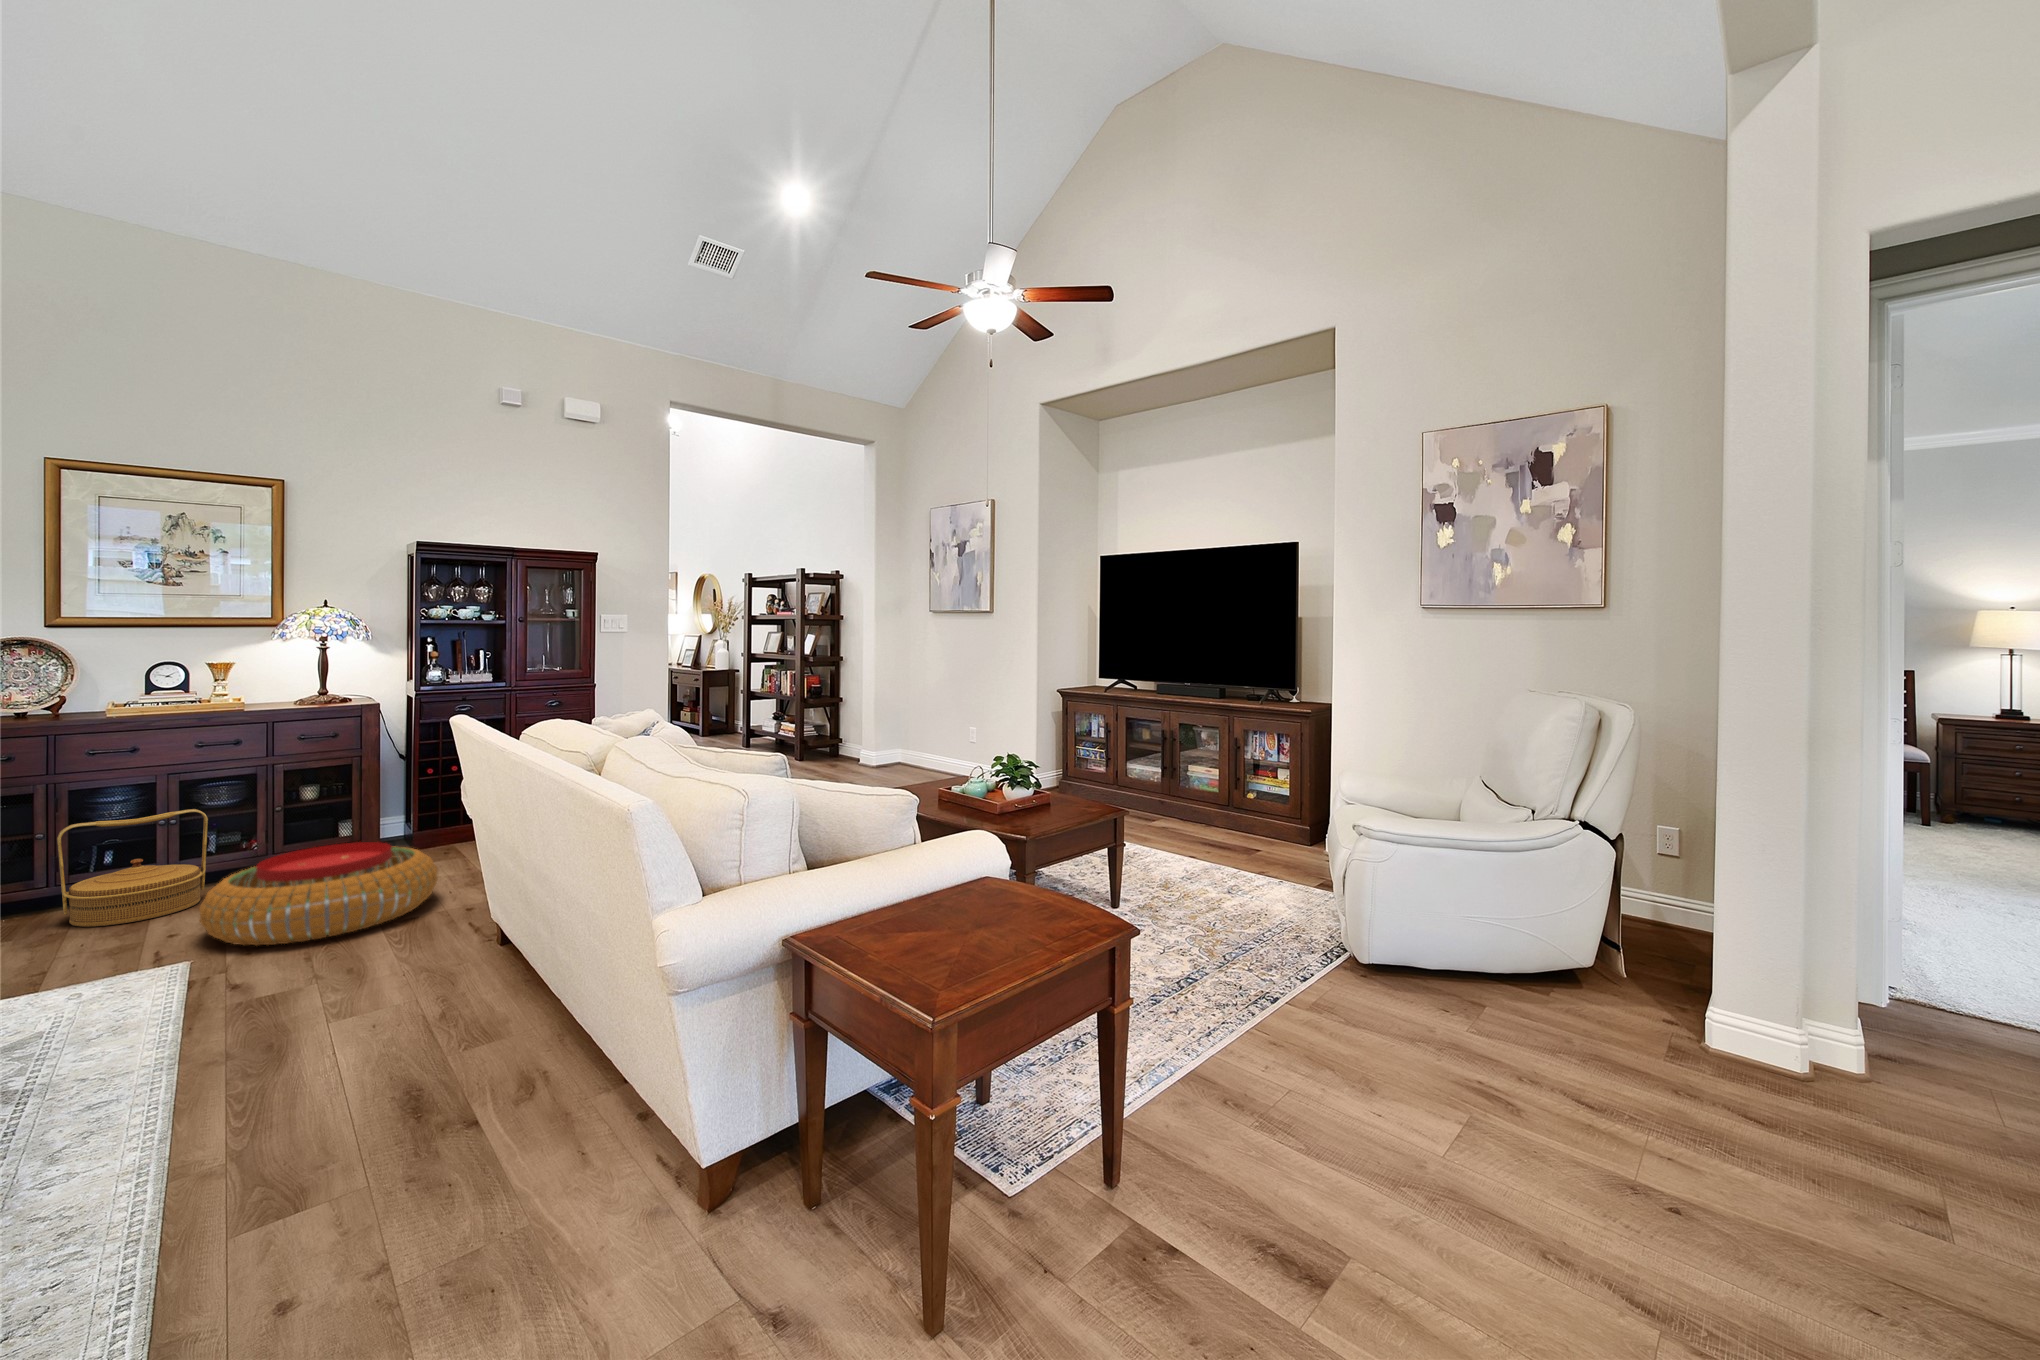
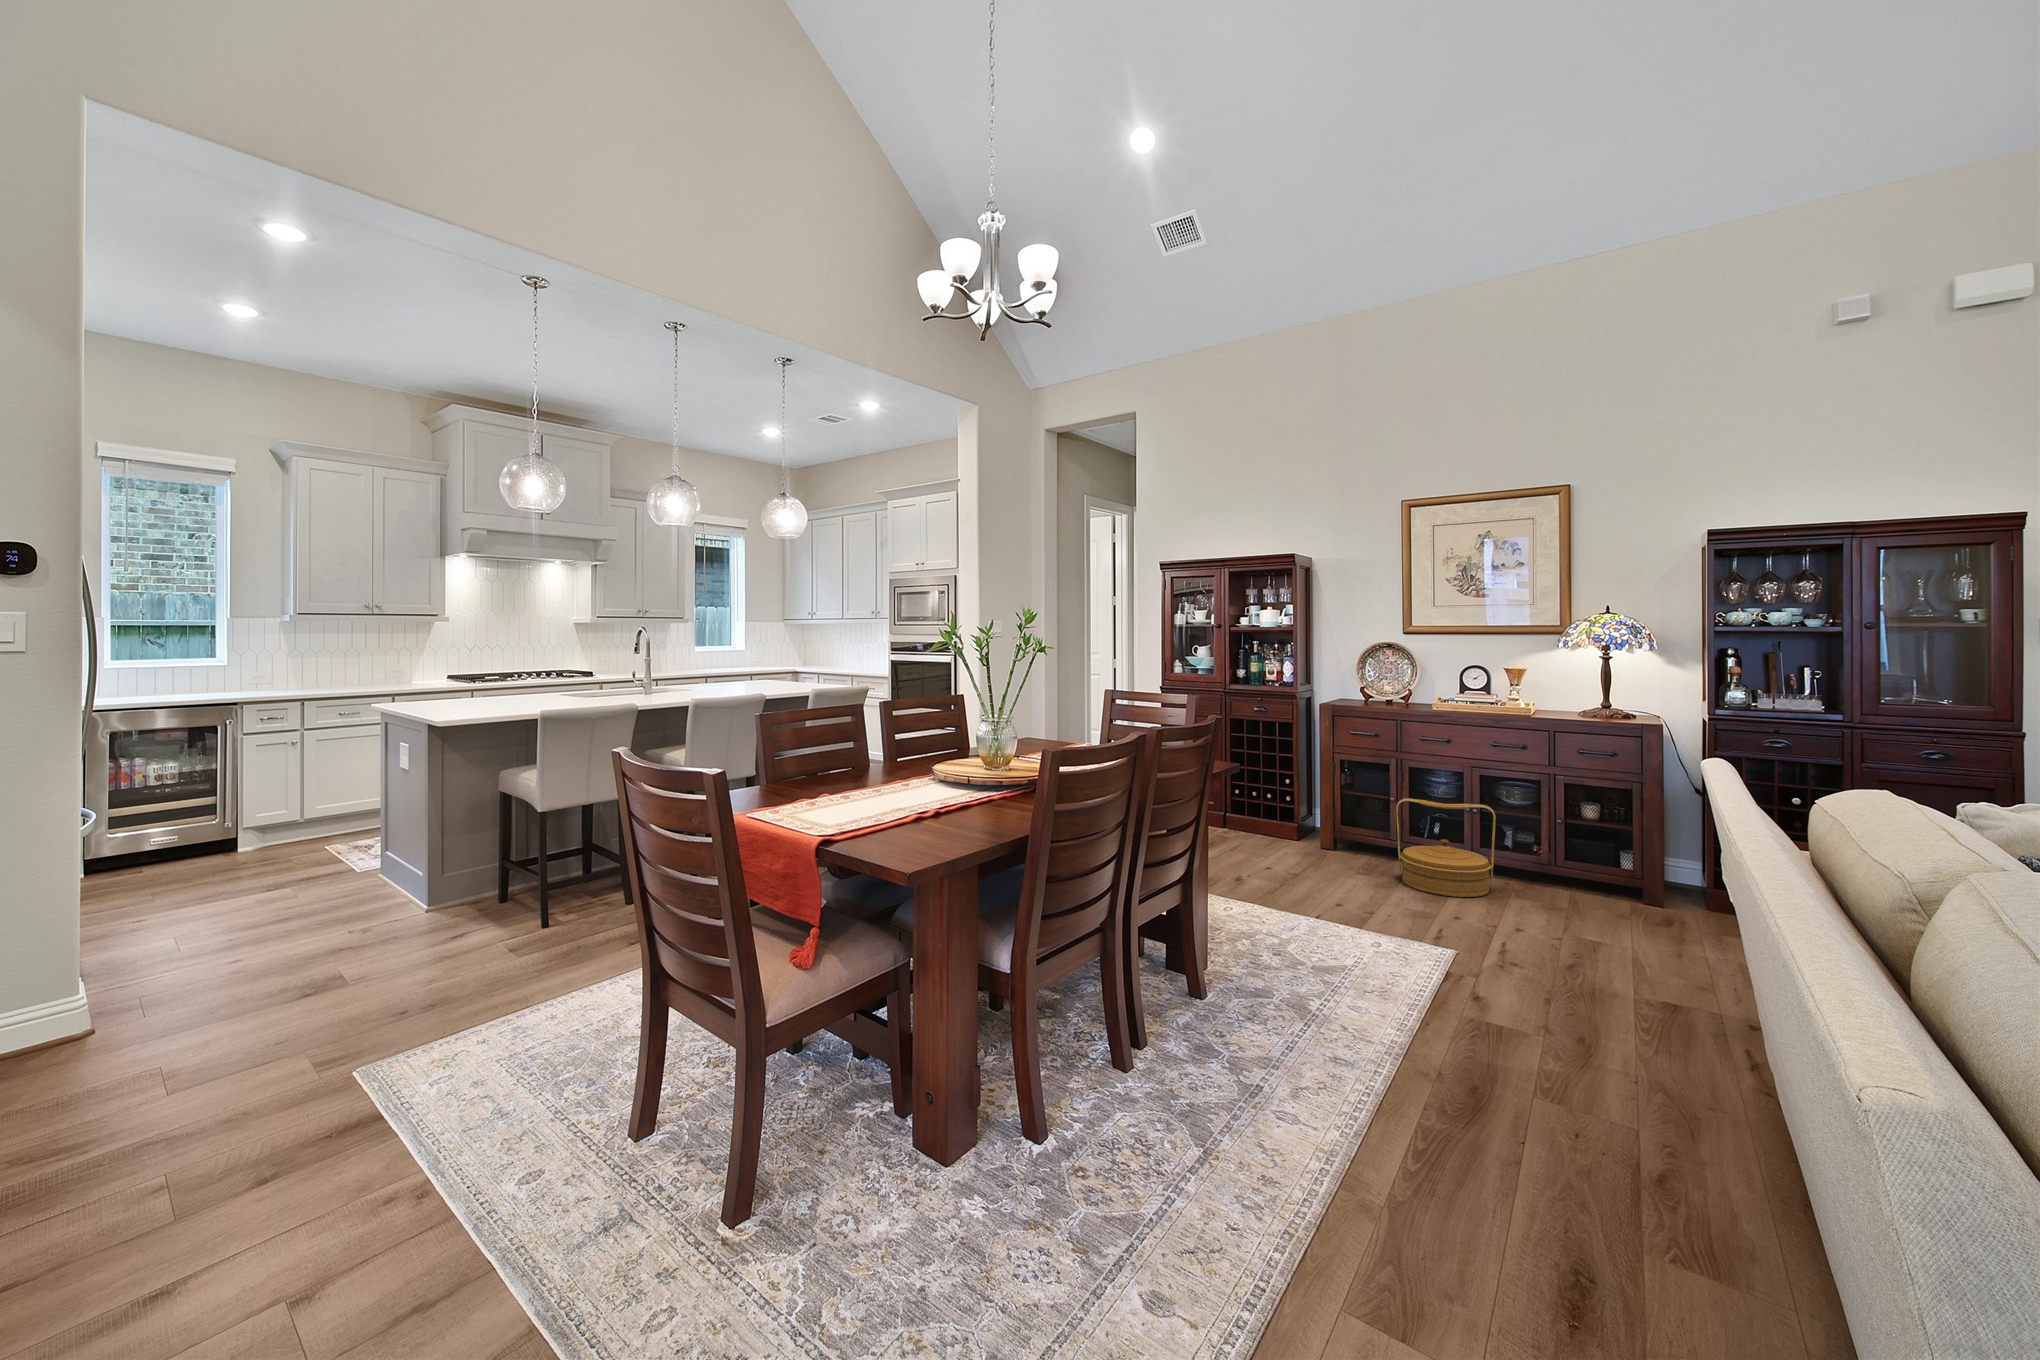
pouf: present [199,842,438,946] -> none [1472,872,1713,990]

